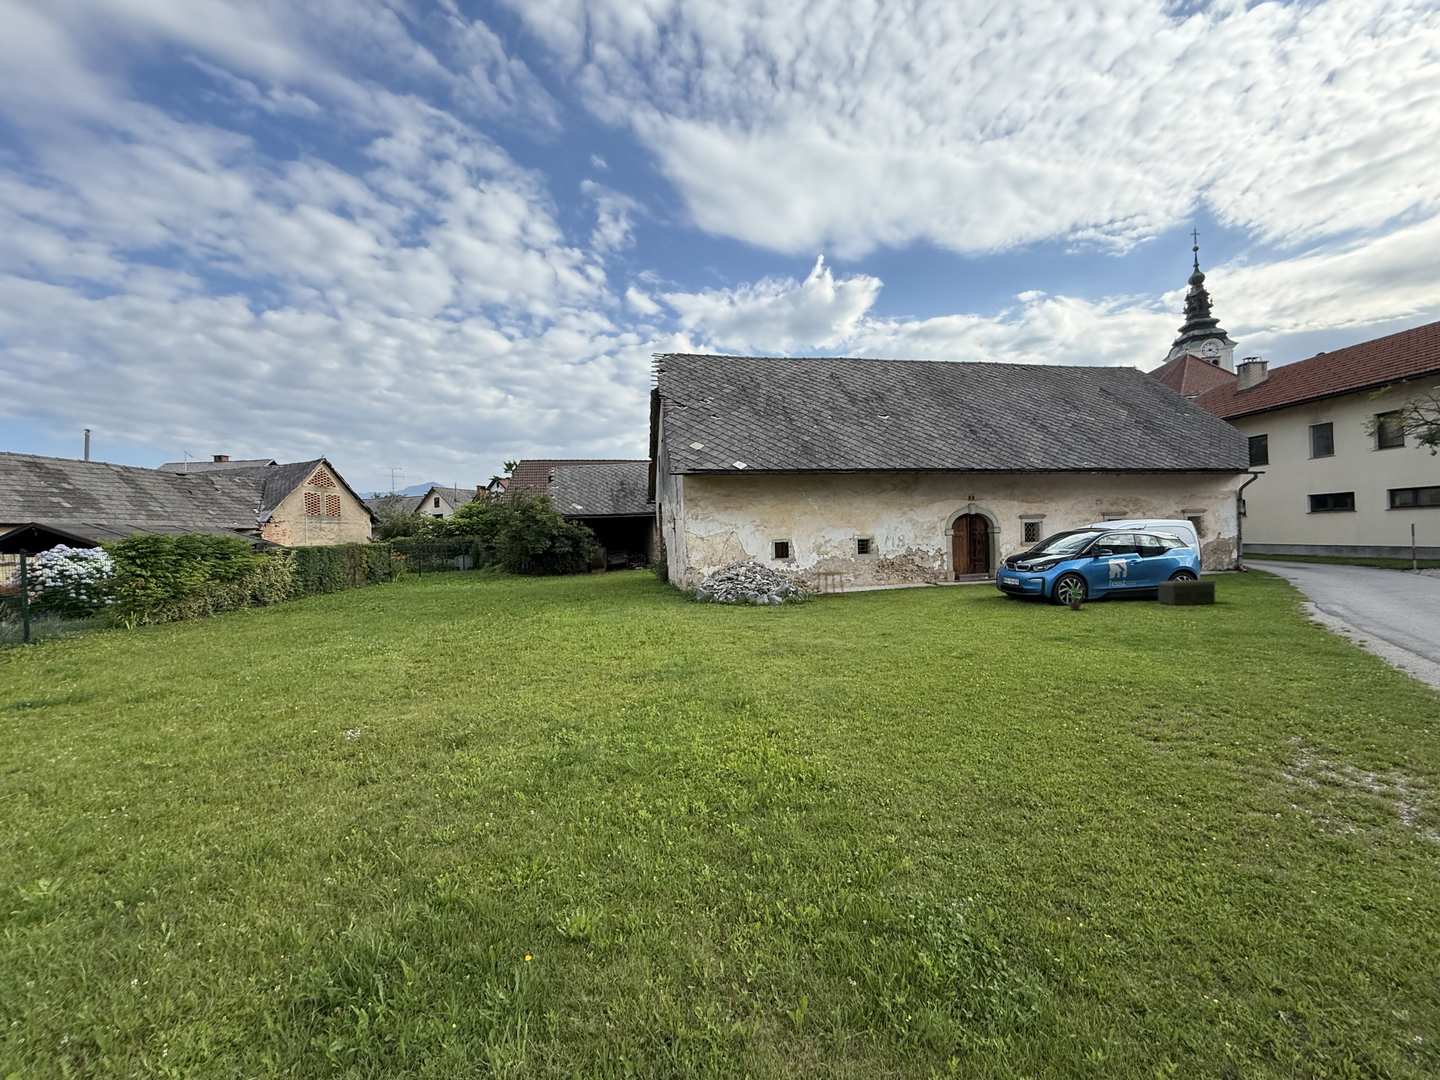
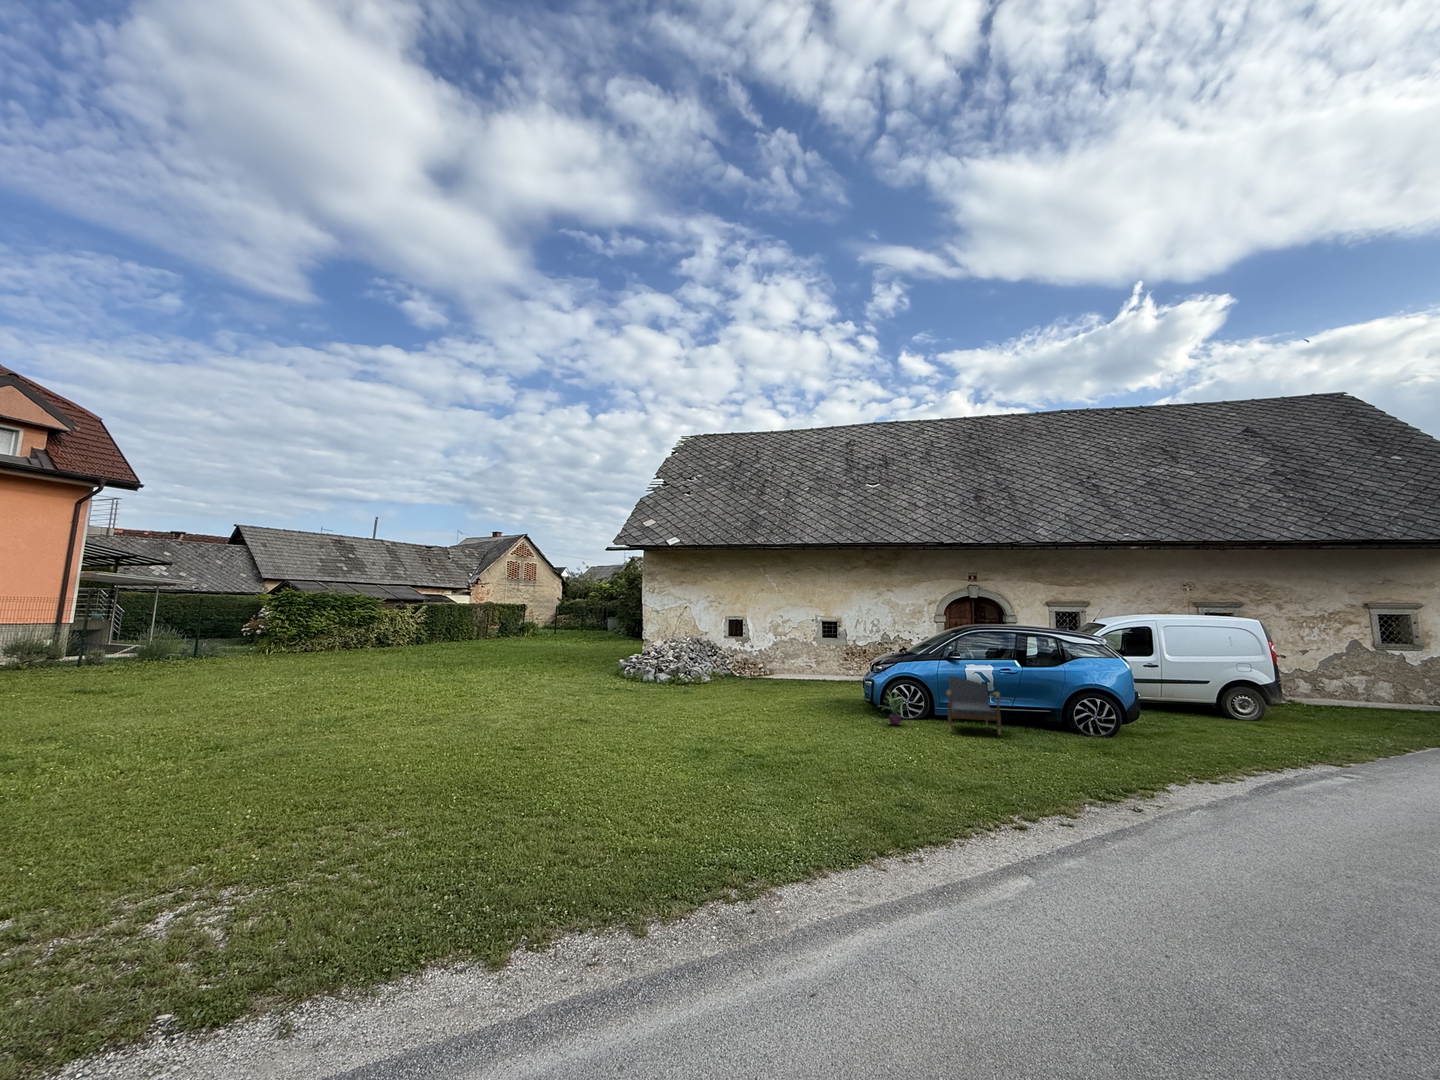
lounge chair: none [1097,565,1153,609] -> present [946,676,1001,735]
round table: present [813,572,847,598] -> none [756,654,794,682]
storage bench: present [1158,580,1215,605] -> none [1042,702,1121,743]

